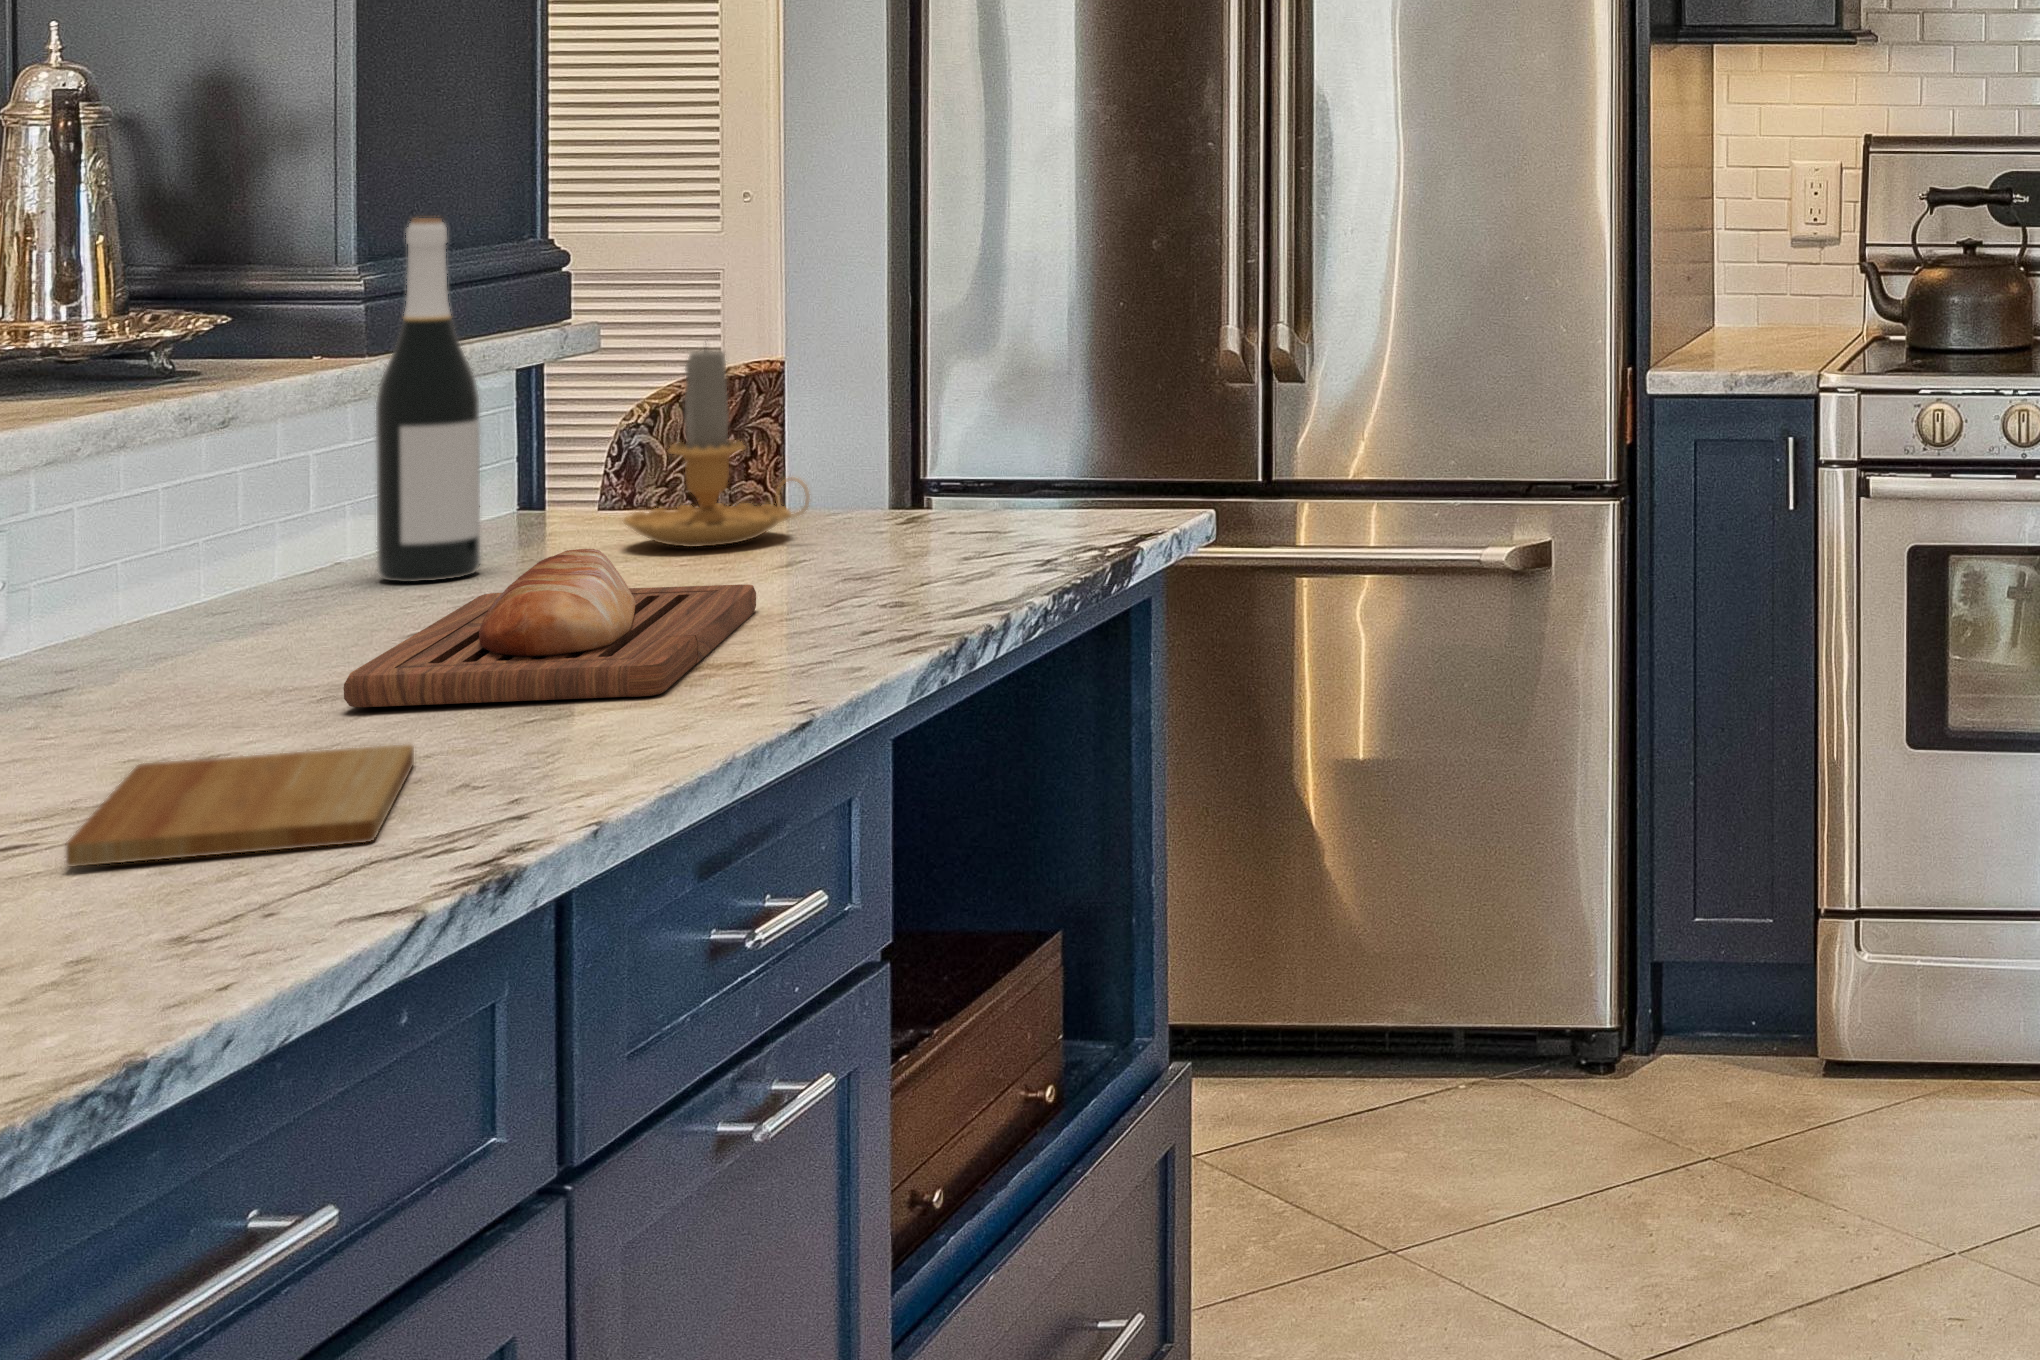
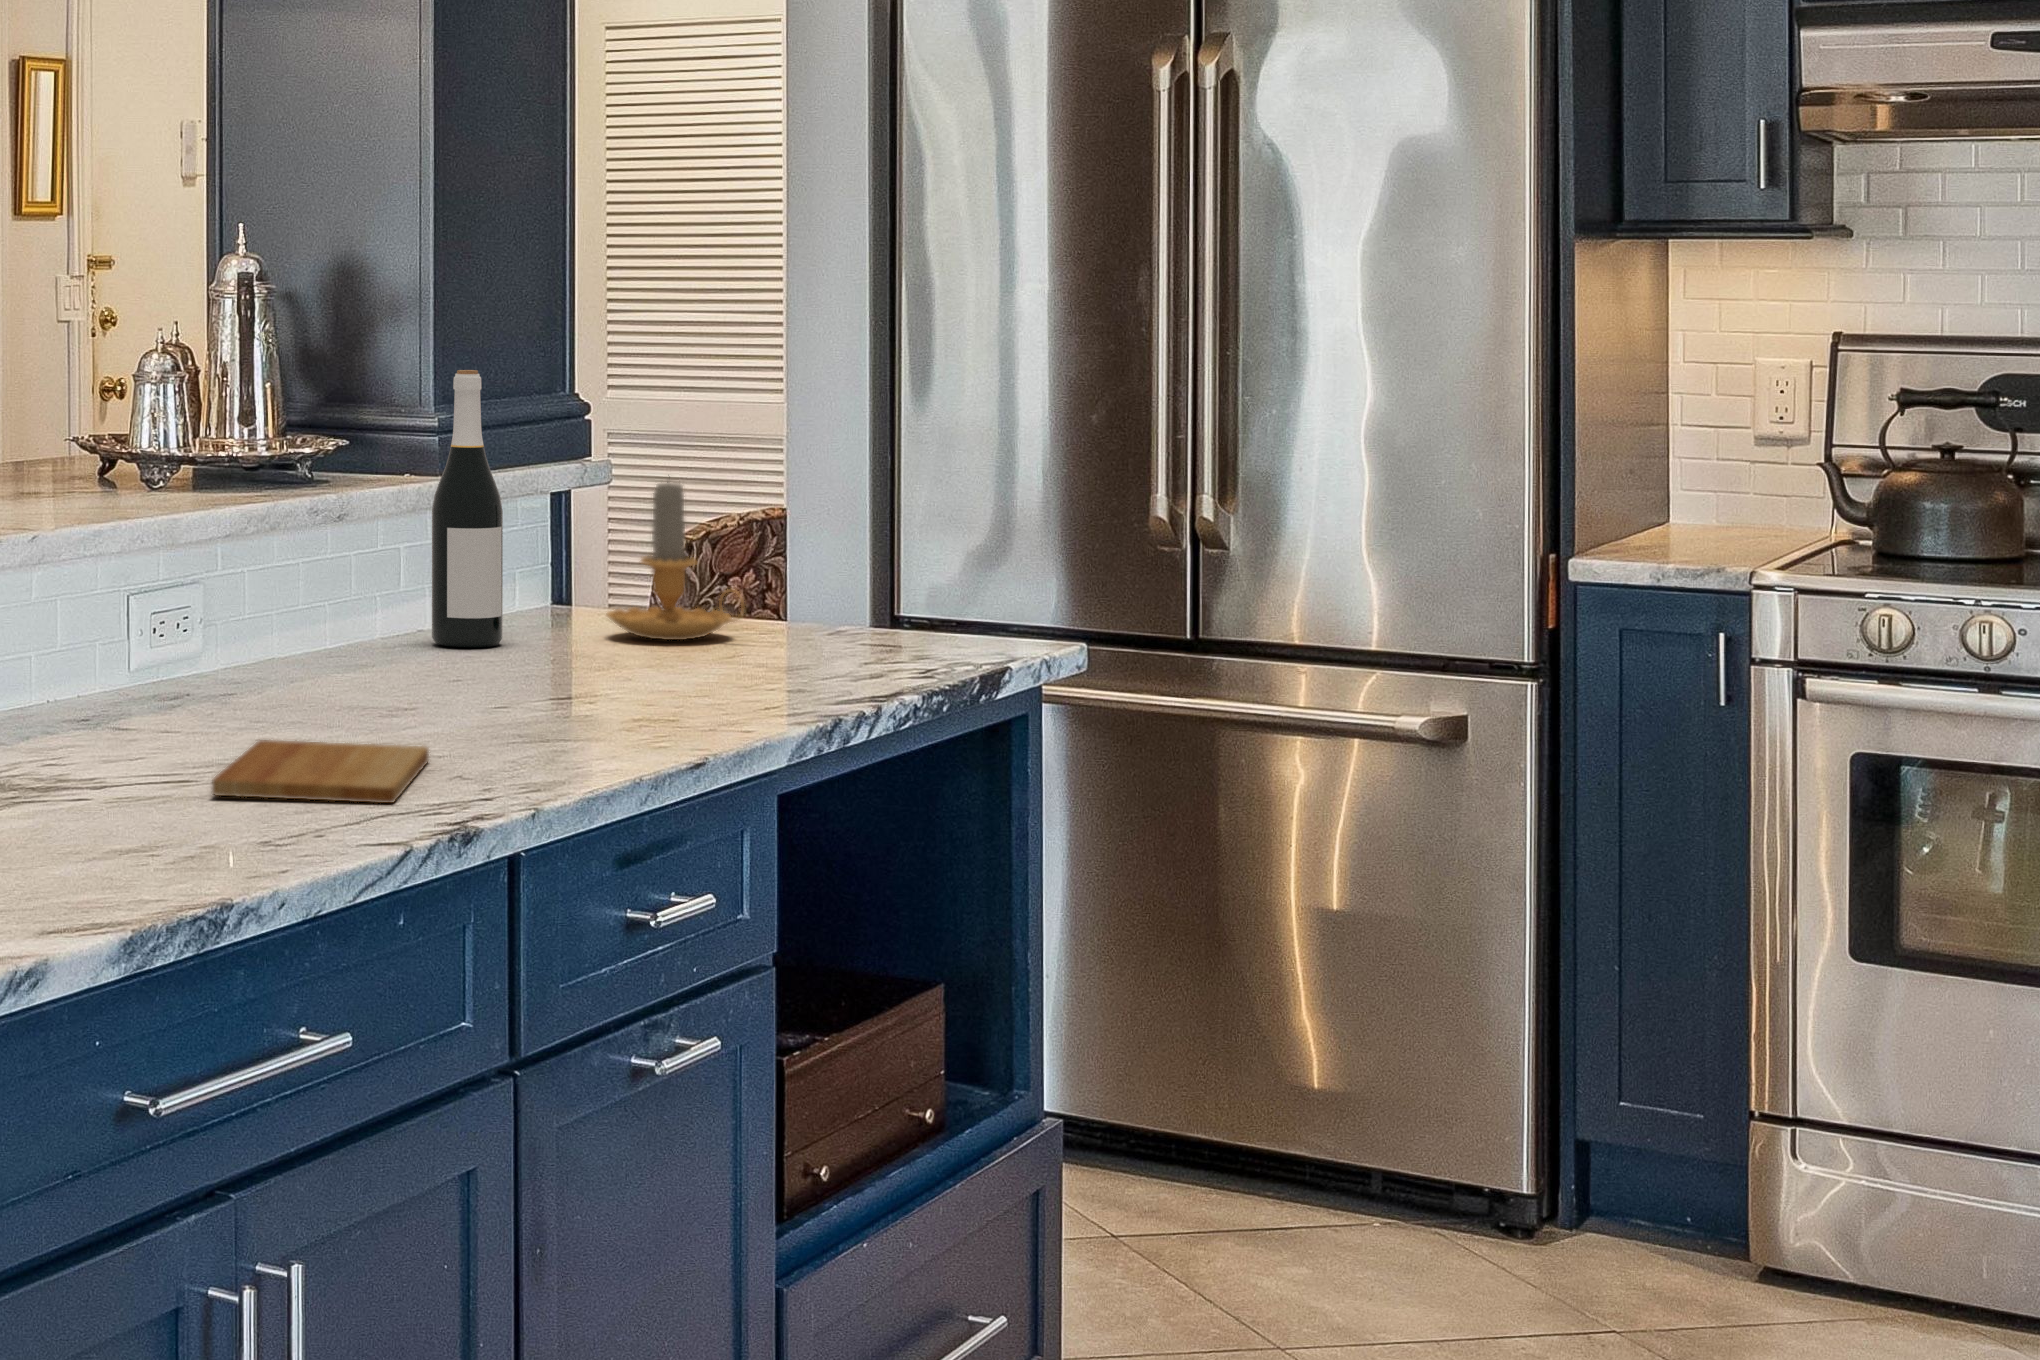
bread loaf: present [344,549,756,707] -> none [392,626,688,736]

